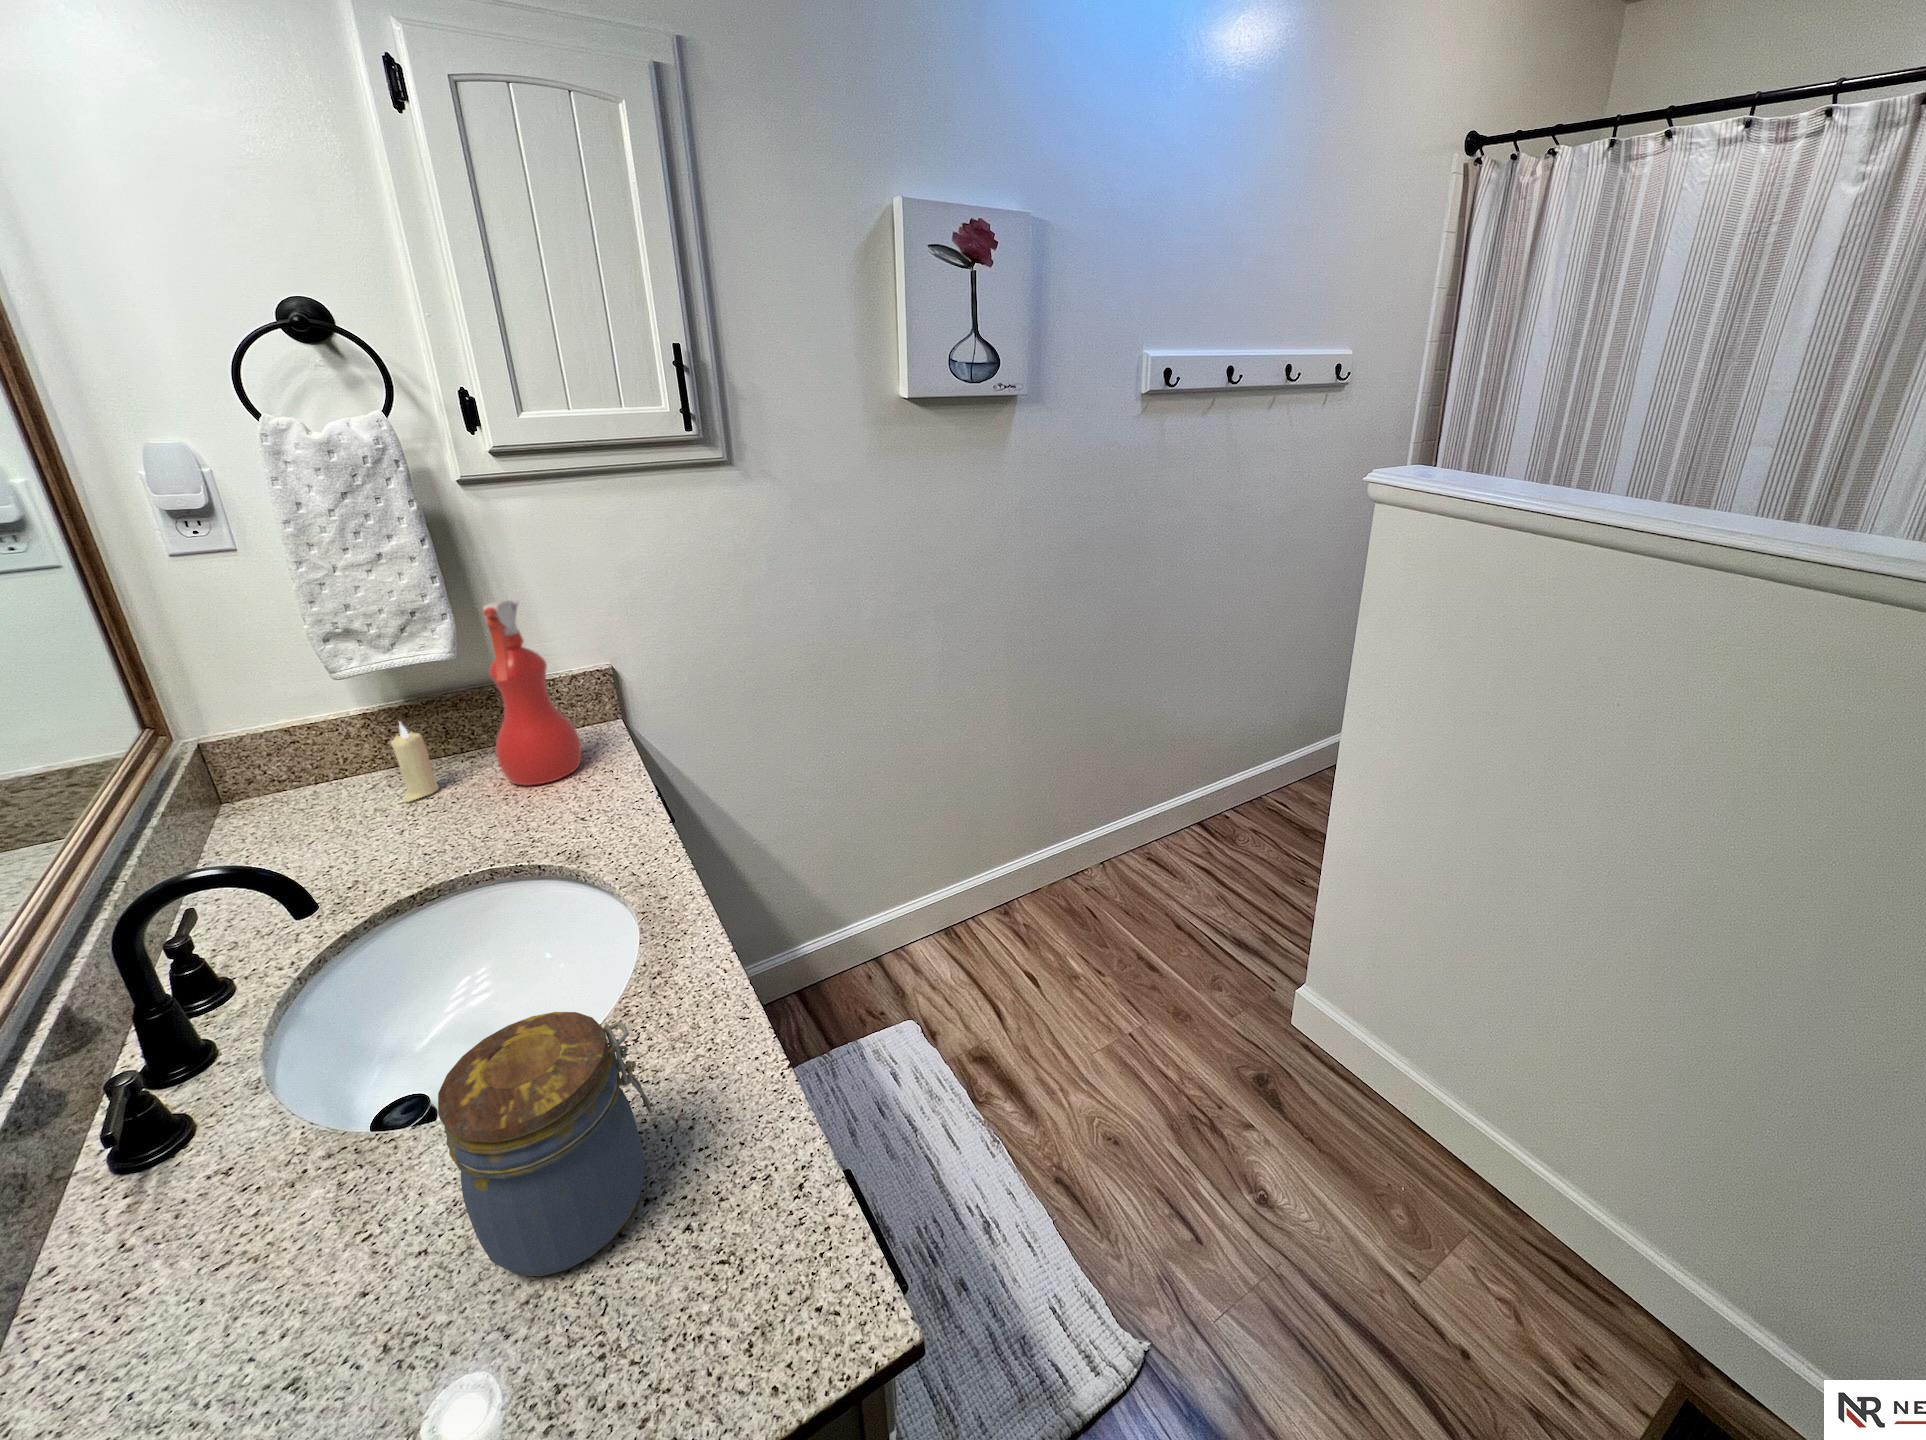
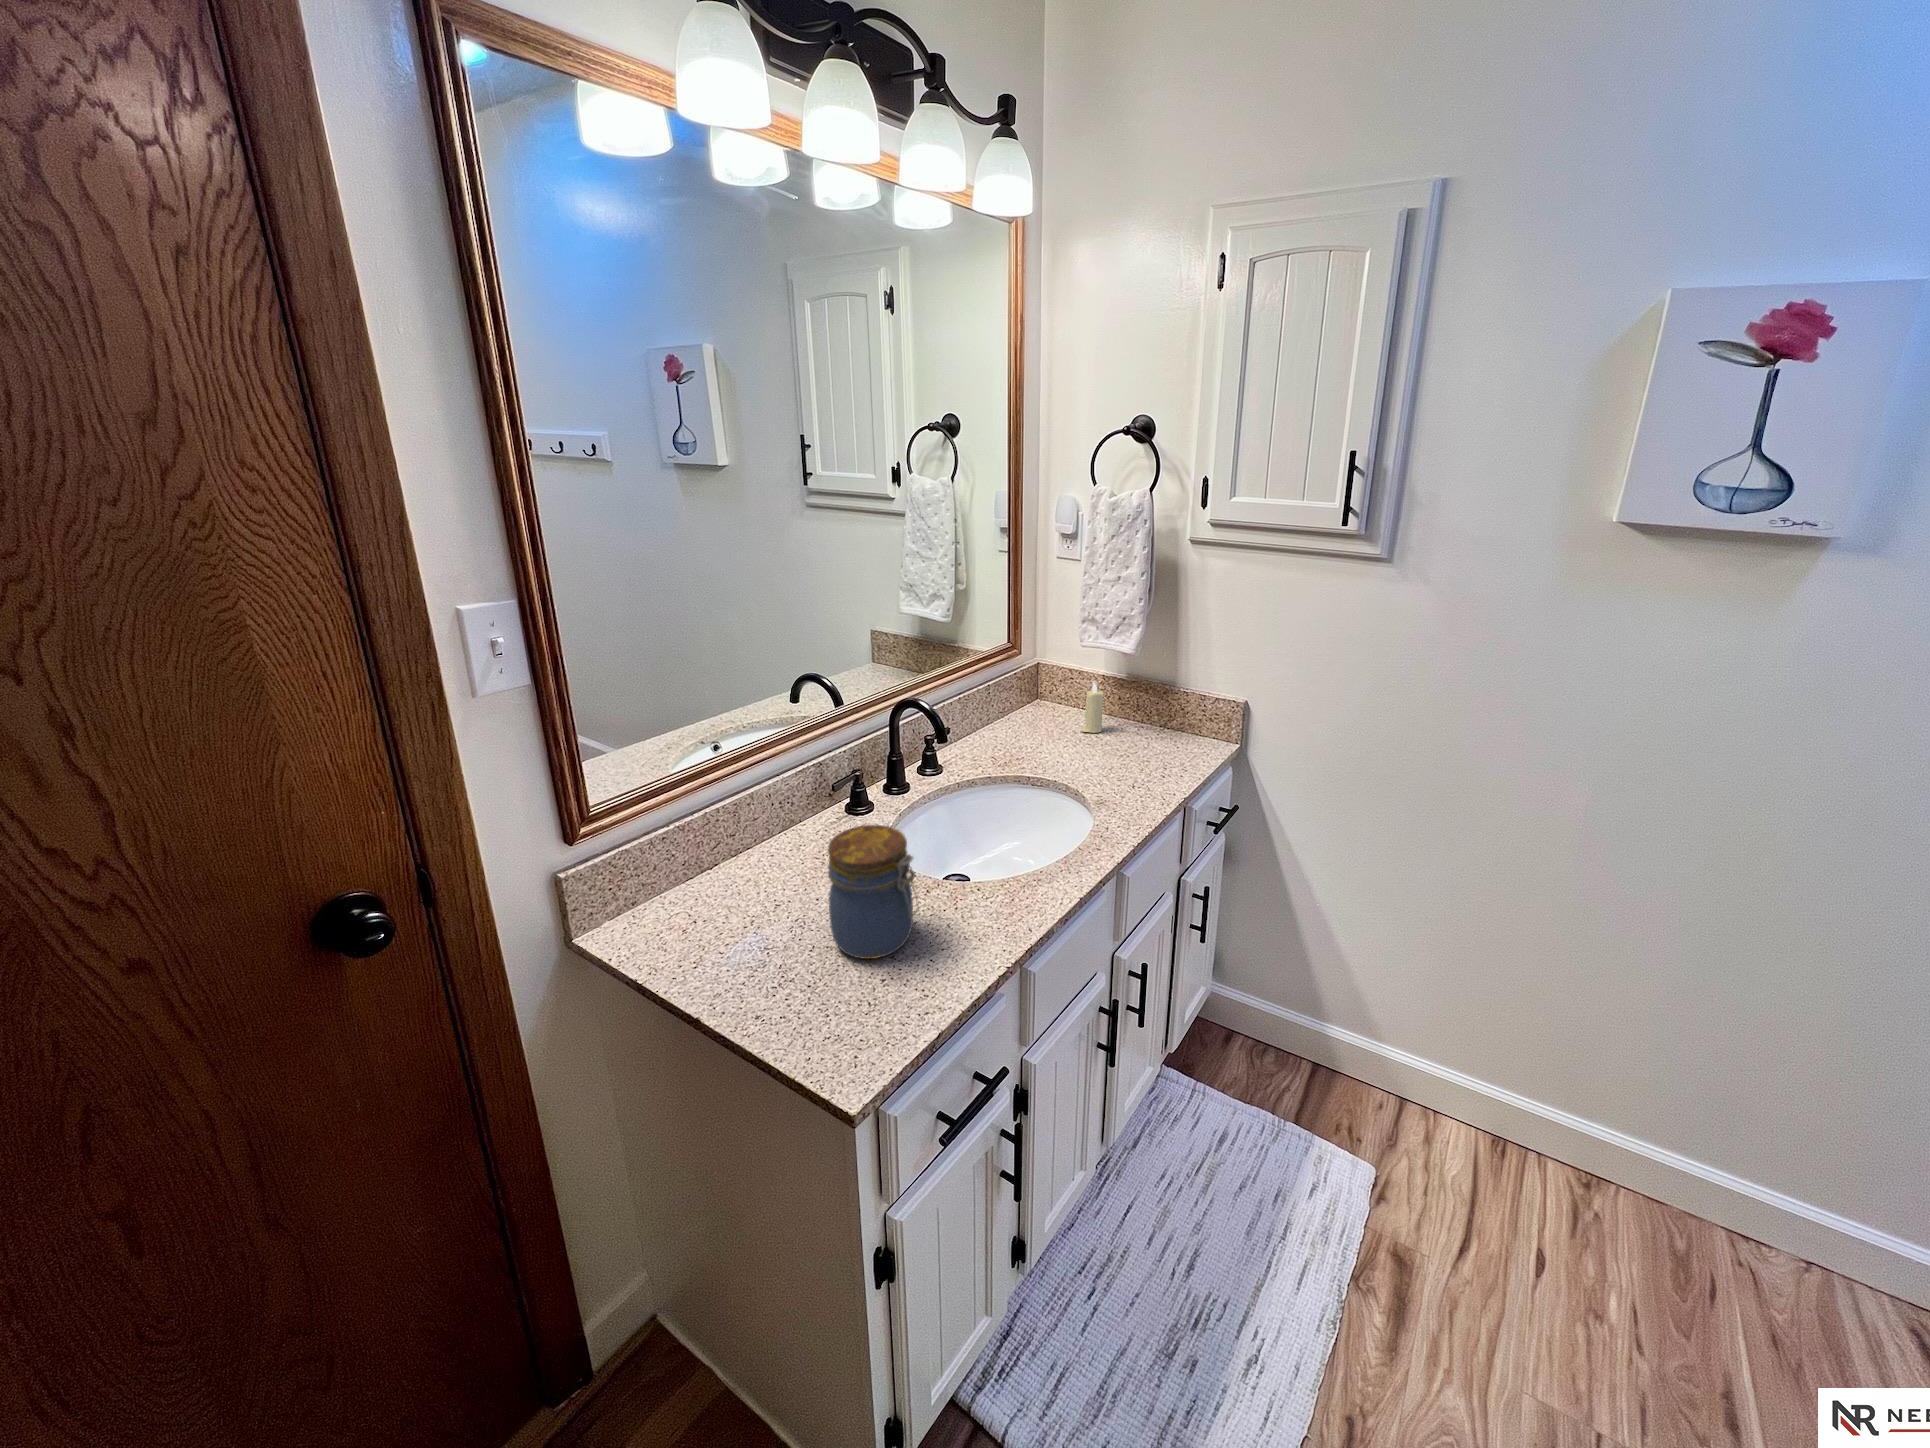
spray bottle: present [483,600,582,785] -> none [1126,624,1179,758]

